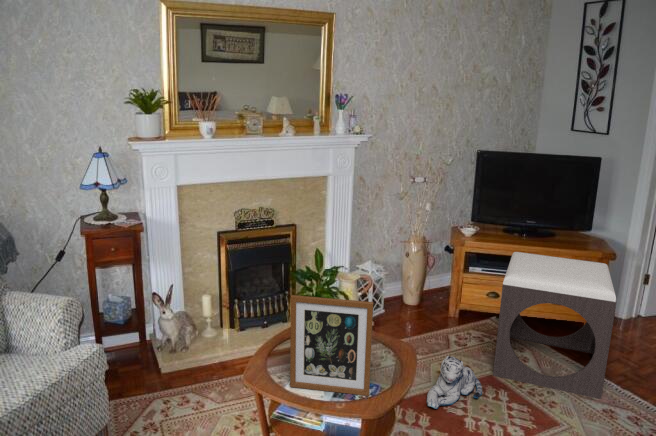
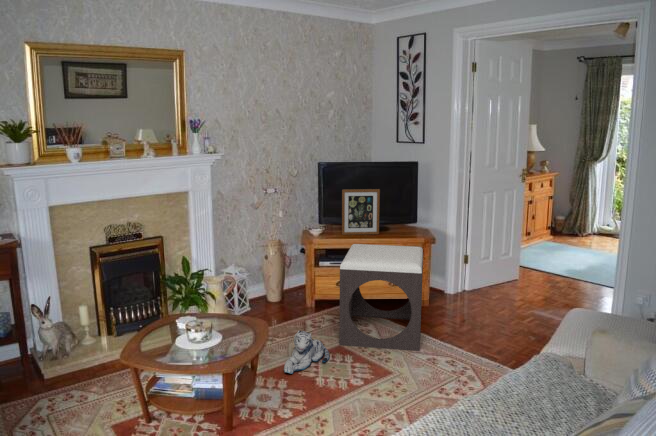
picture frame: present [290,295,373,396] -> present [342,189,380,235]

